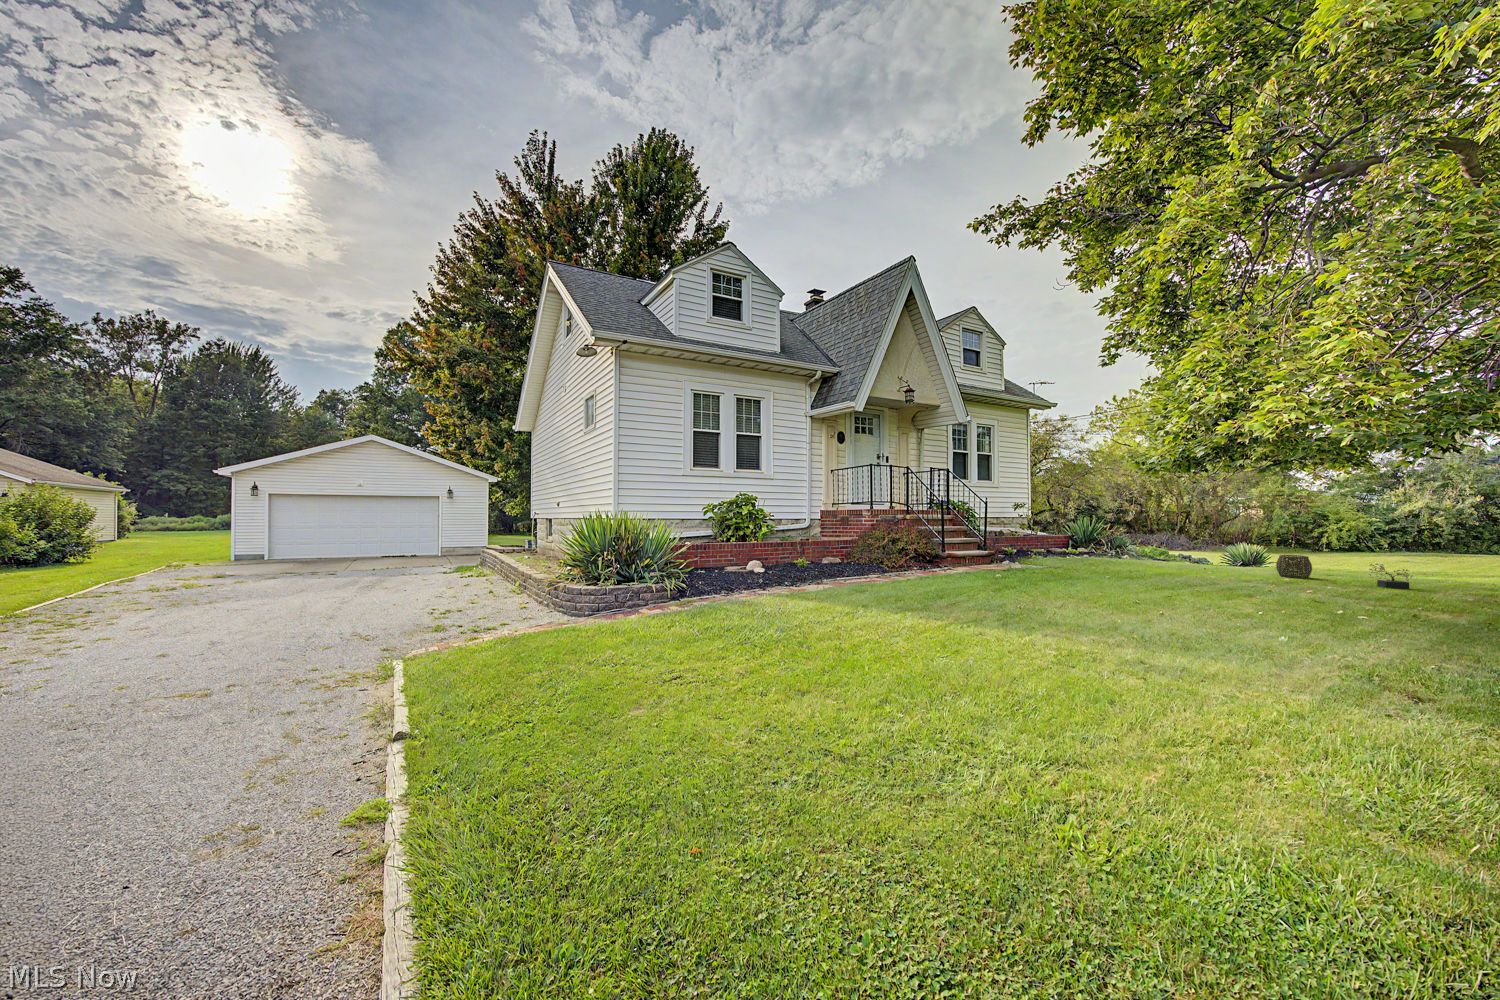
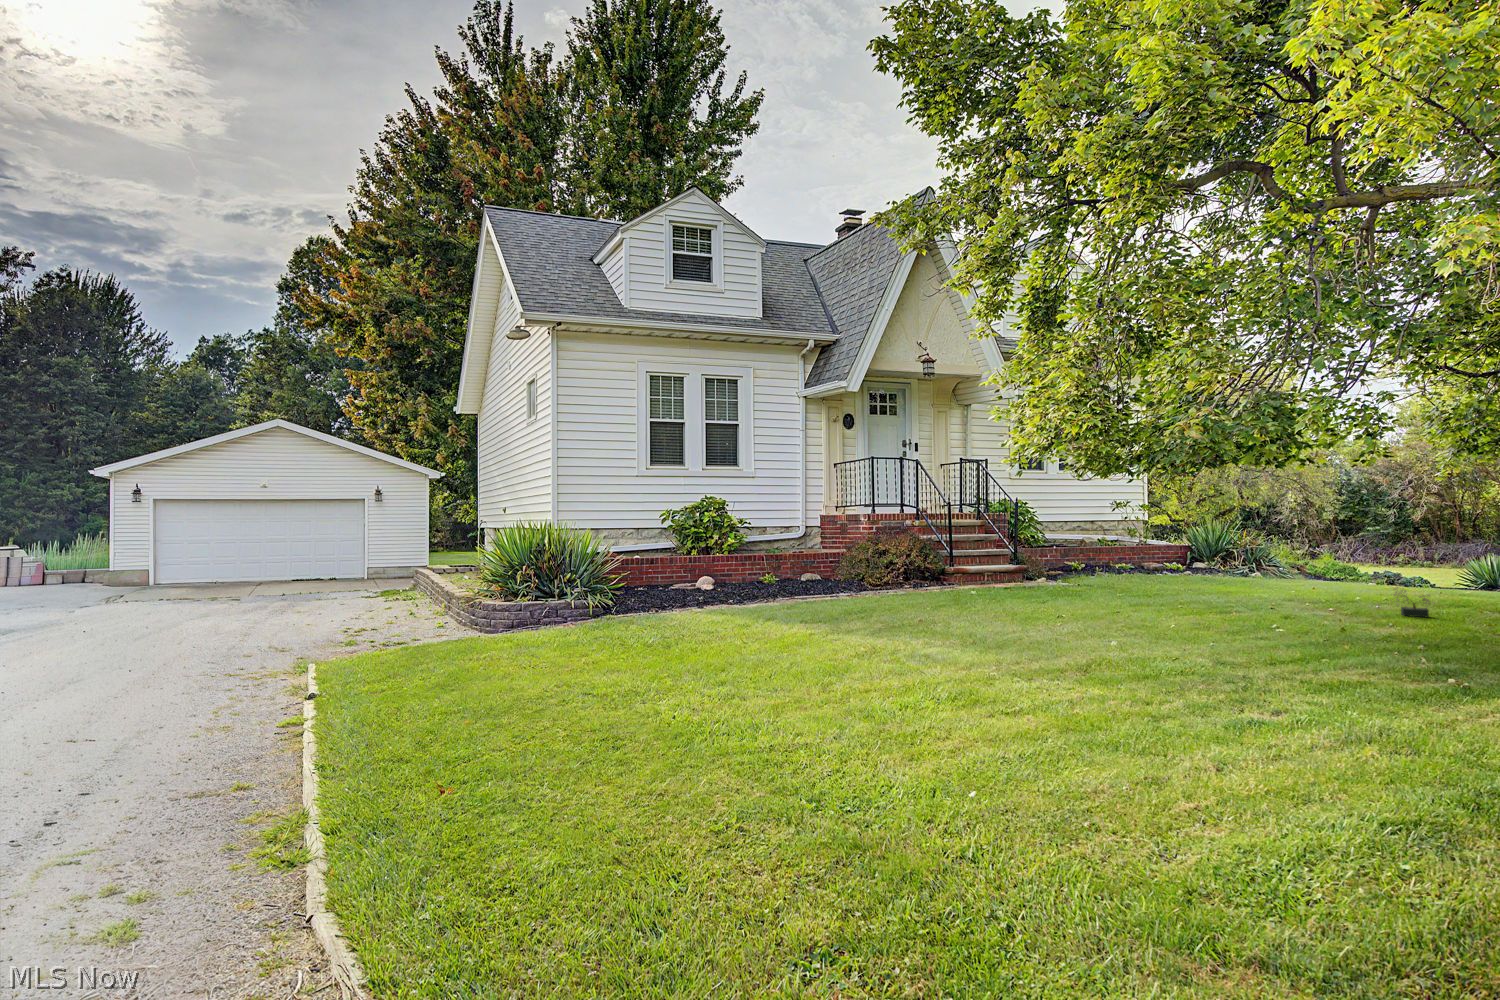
woven basket: present [1276,555,1312,578] -> none [1322,577,1360,605]

